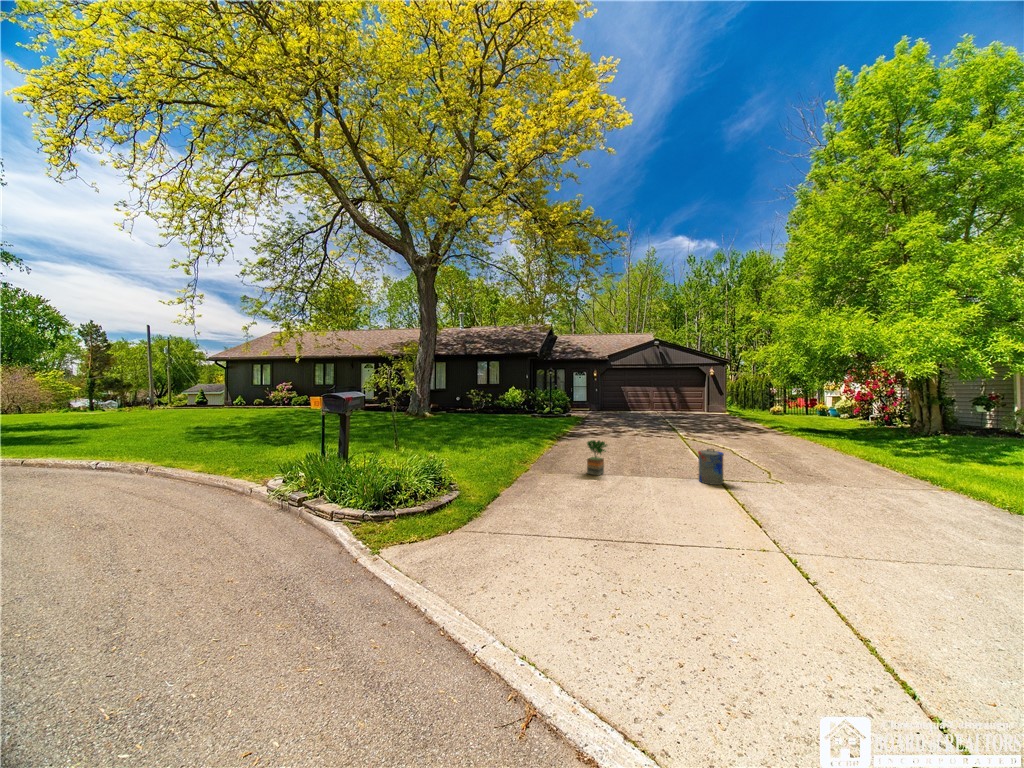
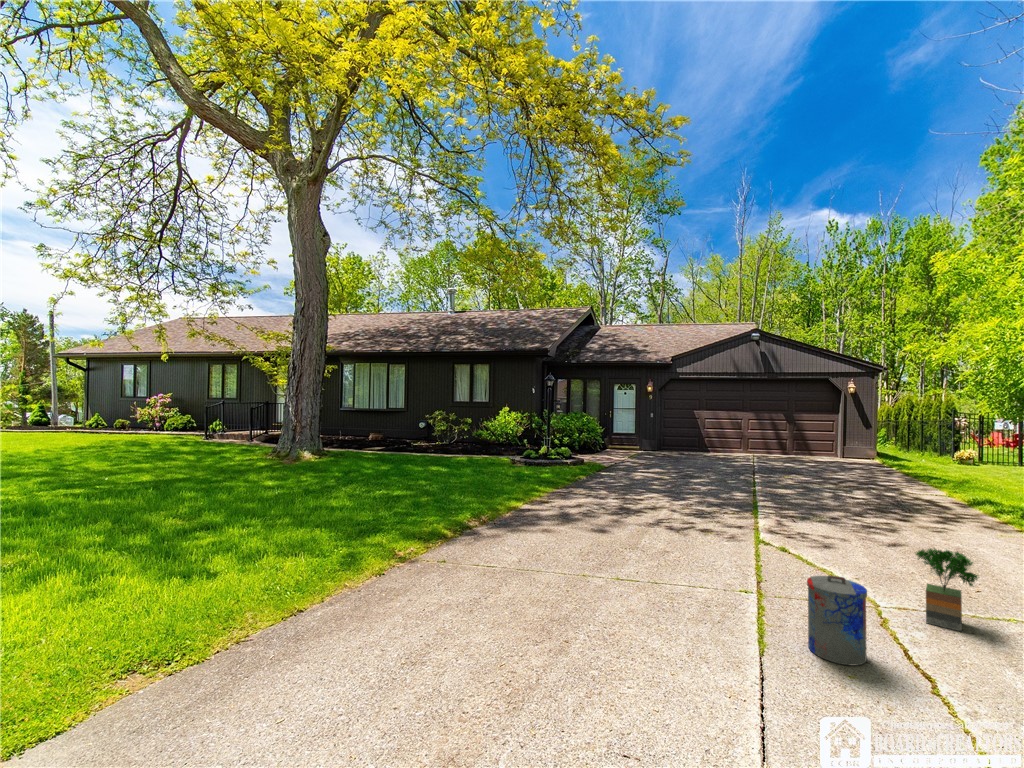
potted tree: present [587,440,607,476] -> present [916,548,979,631]

